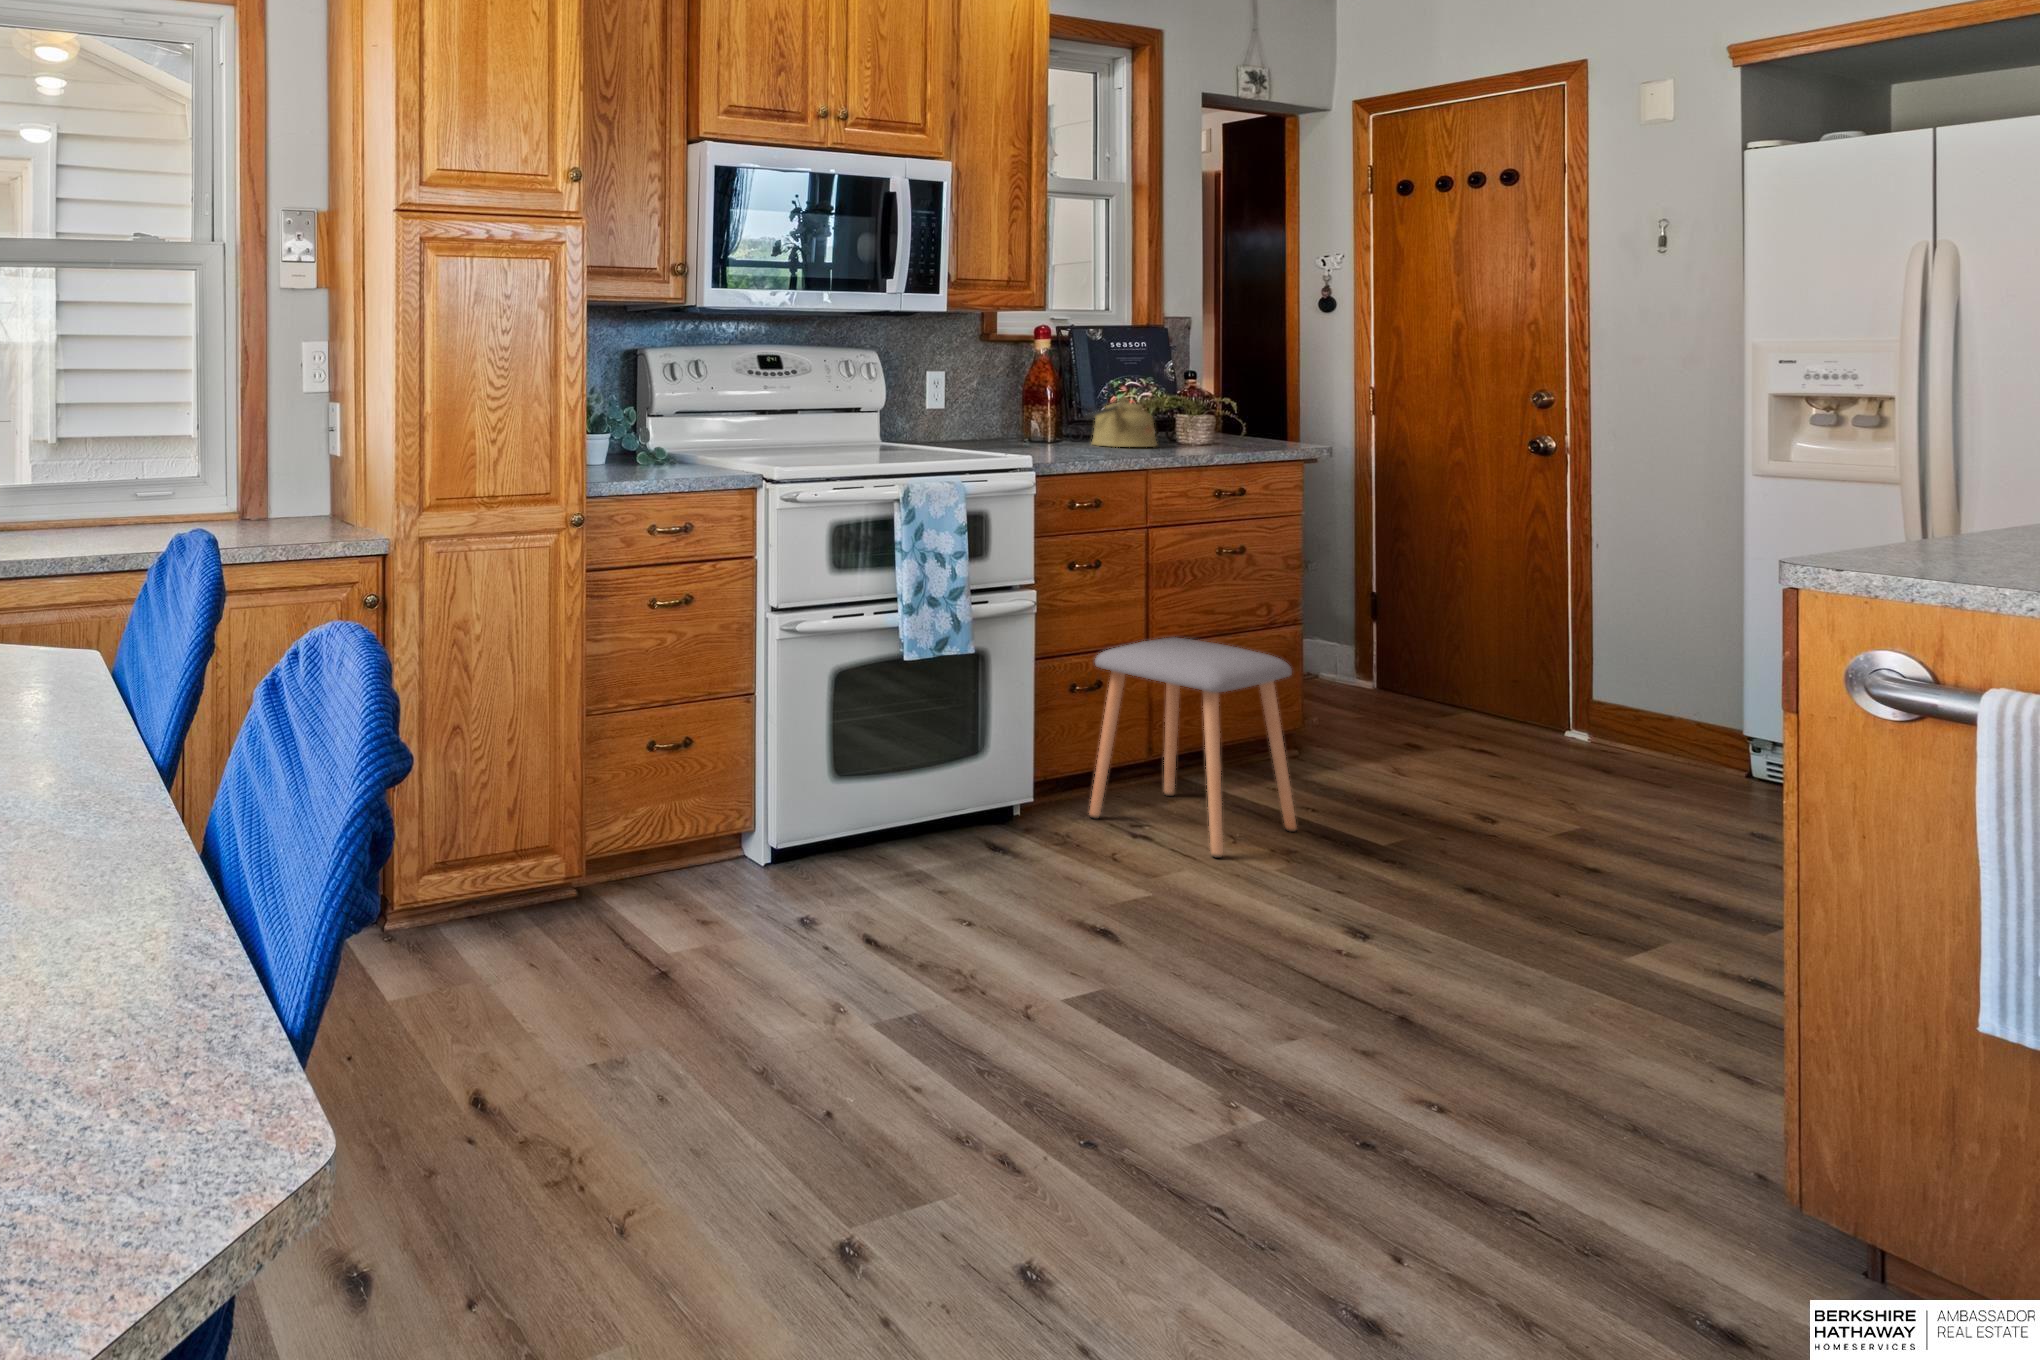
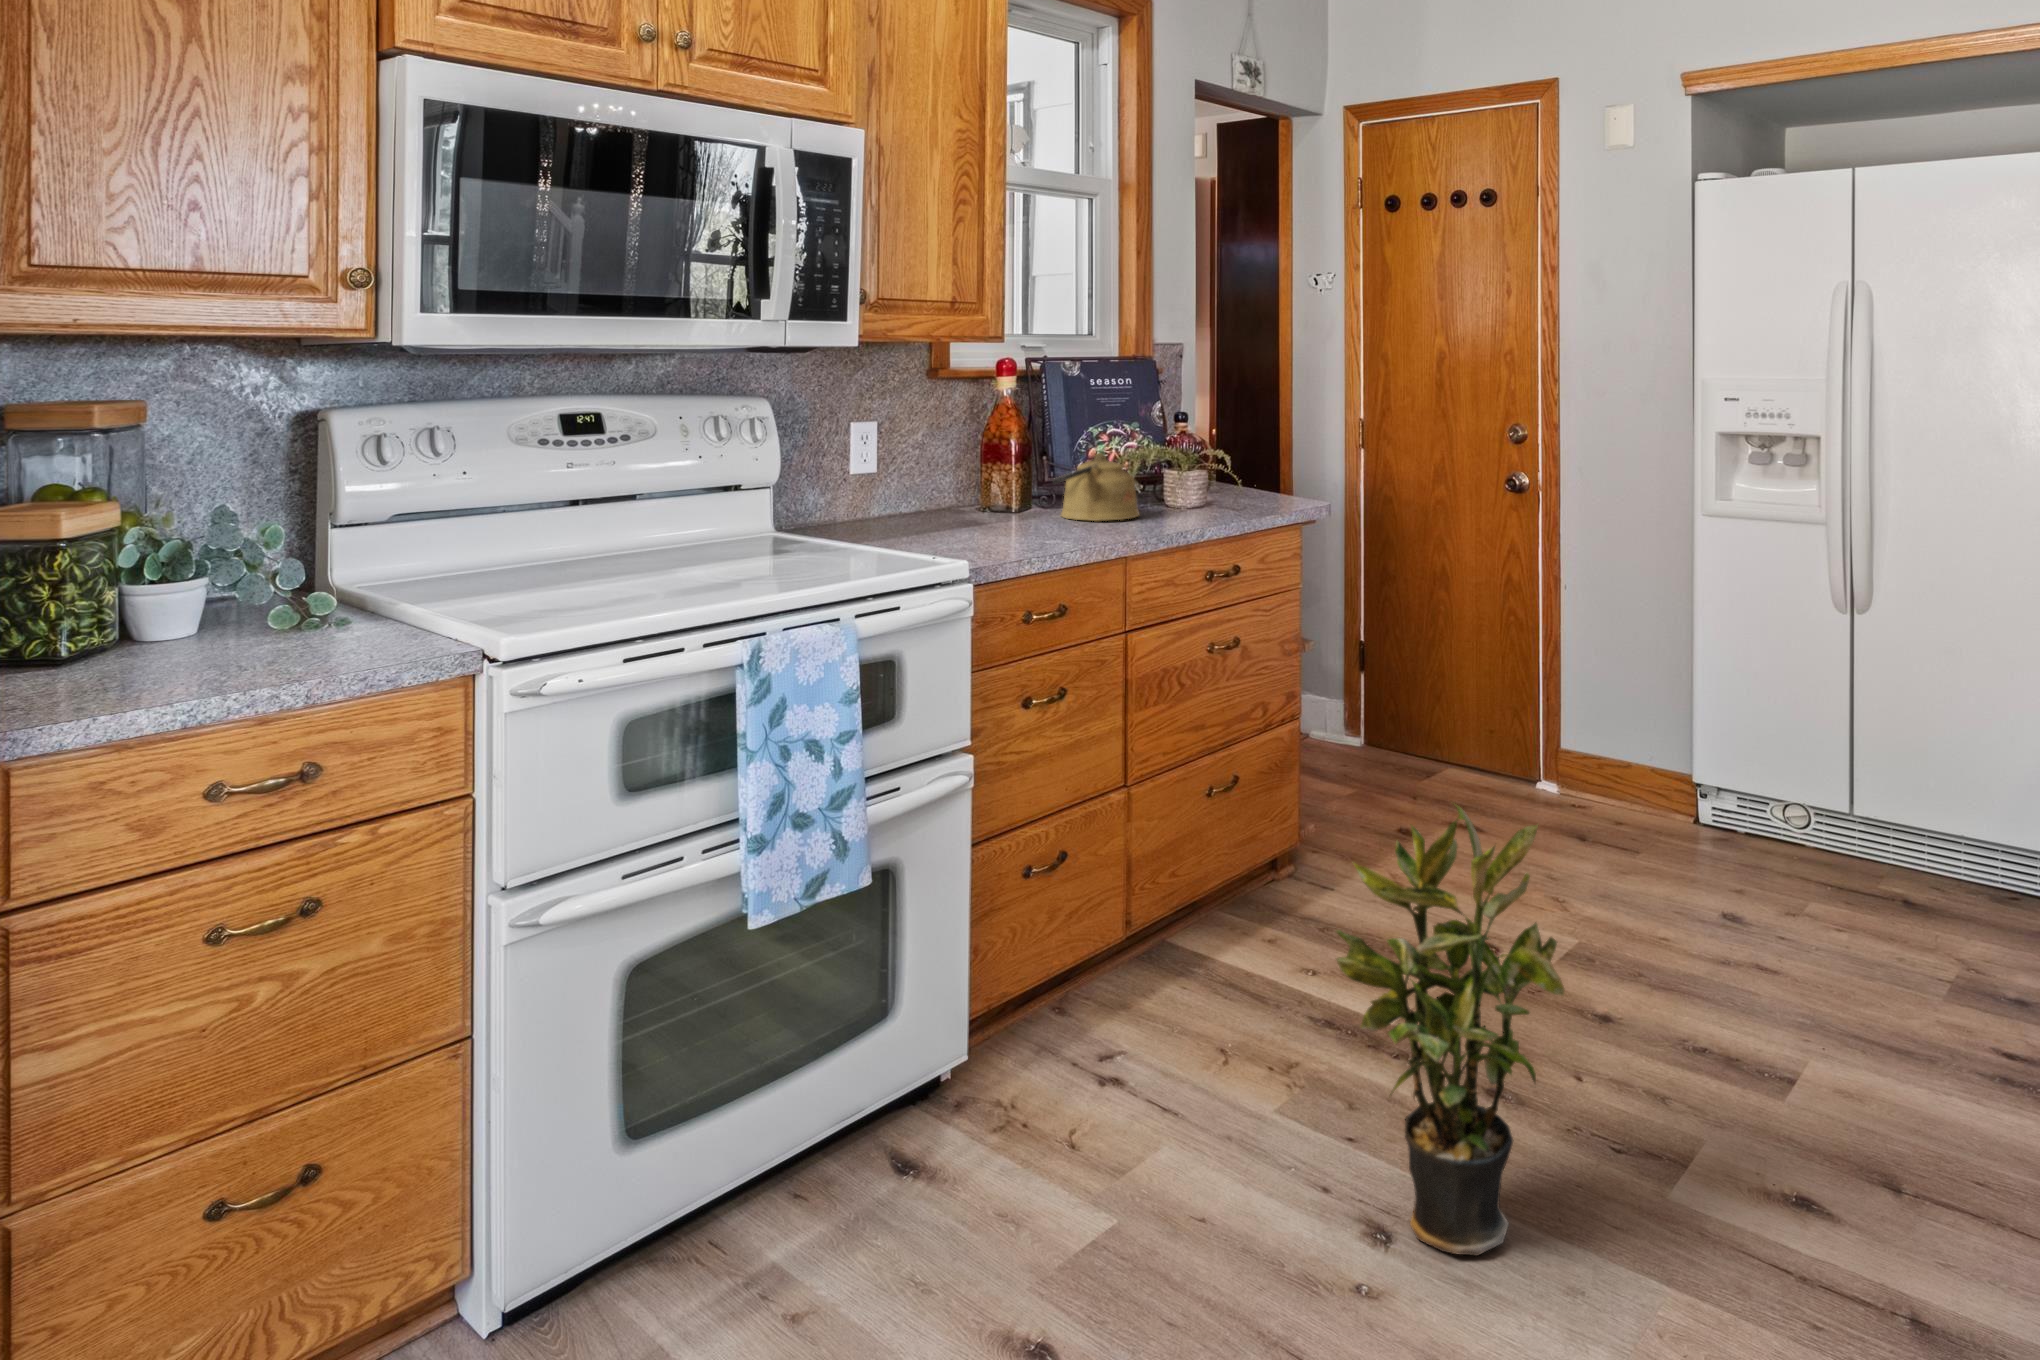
potted plant: none [1319,630,1515,948] -> present [1336,806,1564,1256]
stool: present [1090,637,1296,858] -> none [1046,782,1299,1115]

